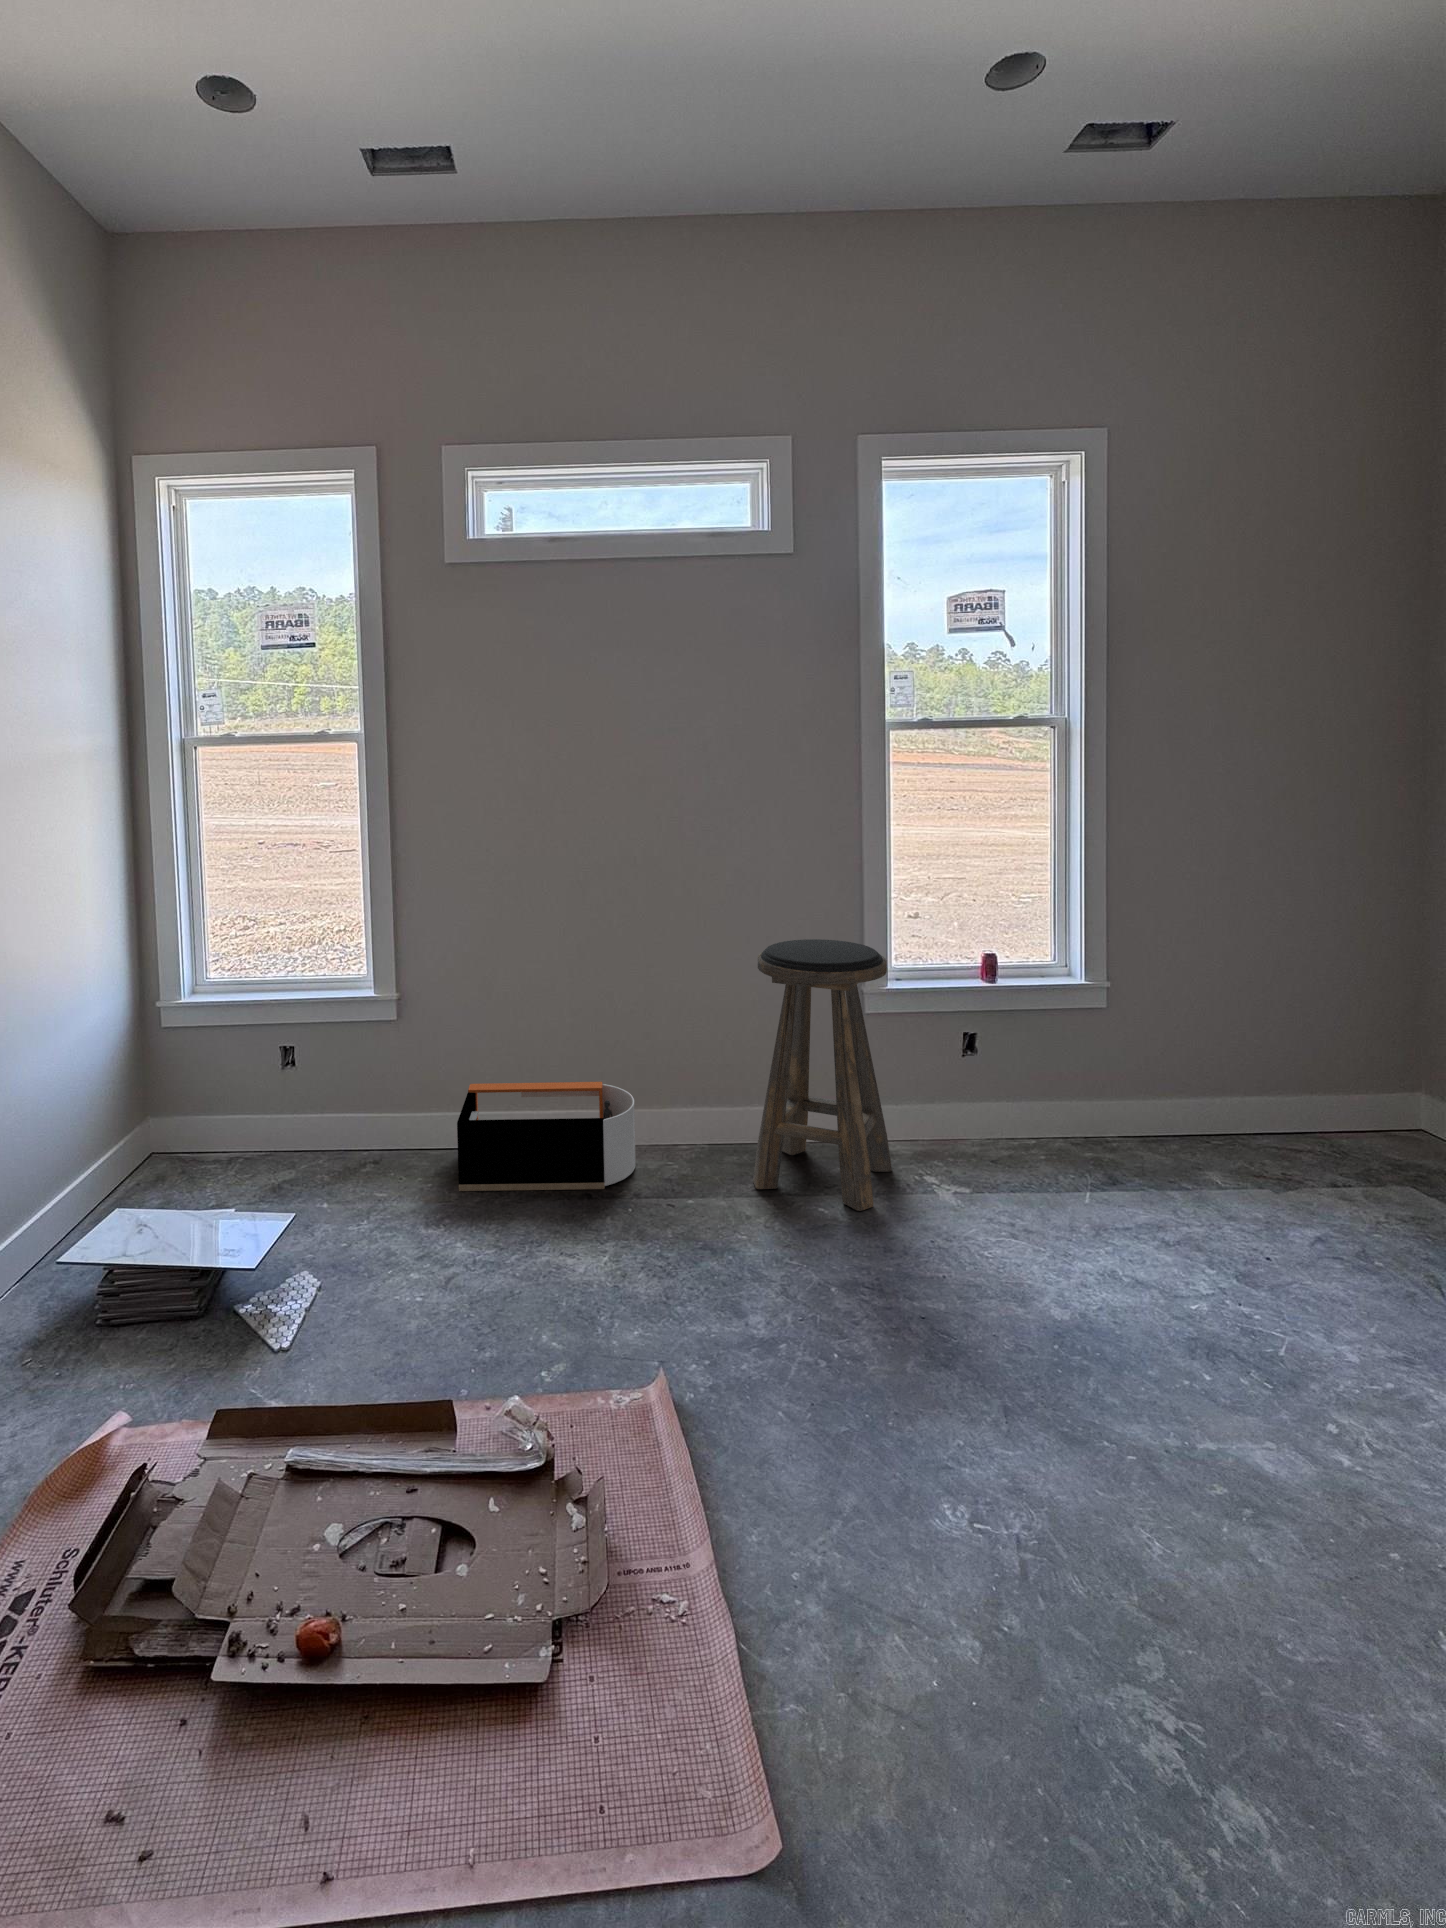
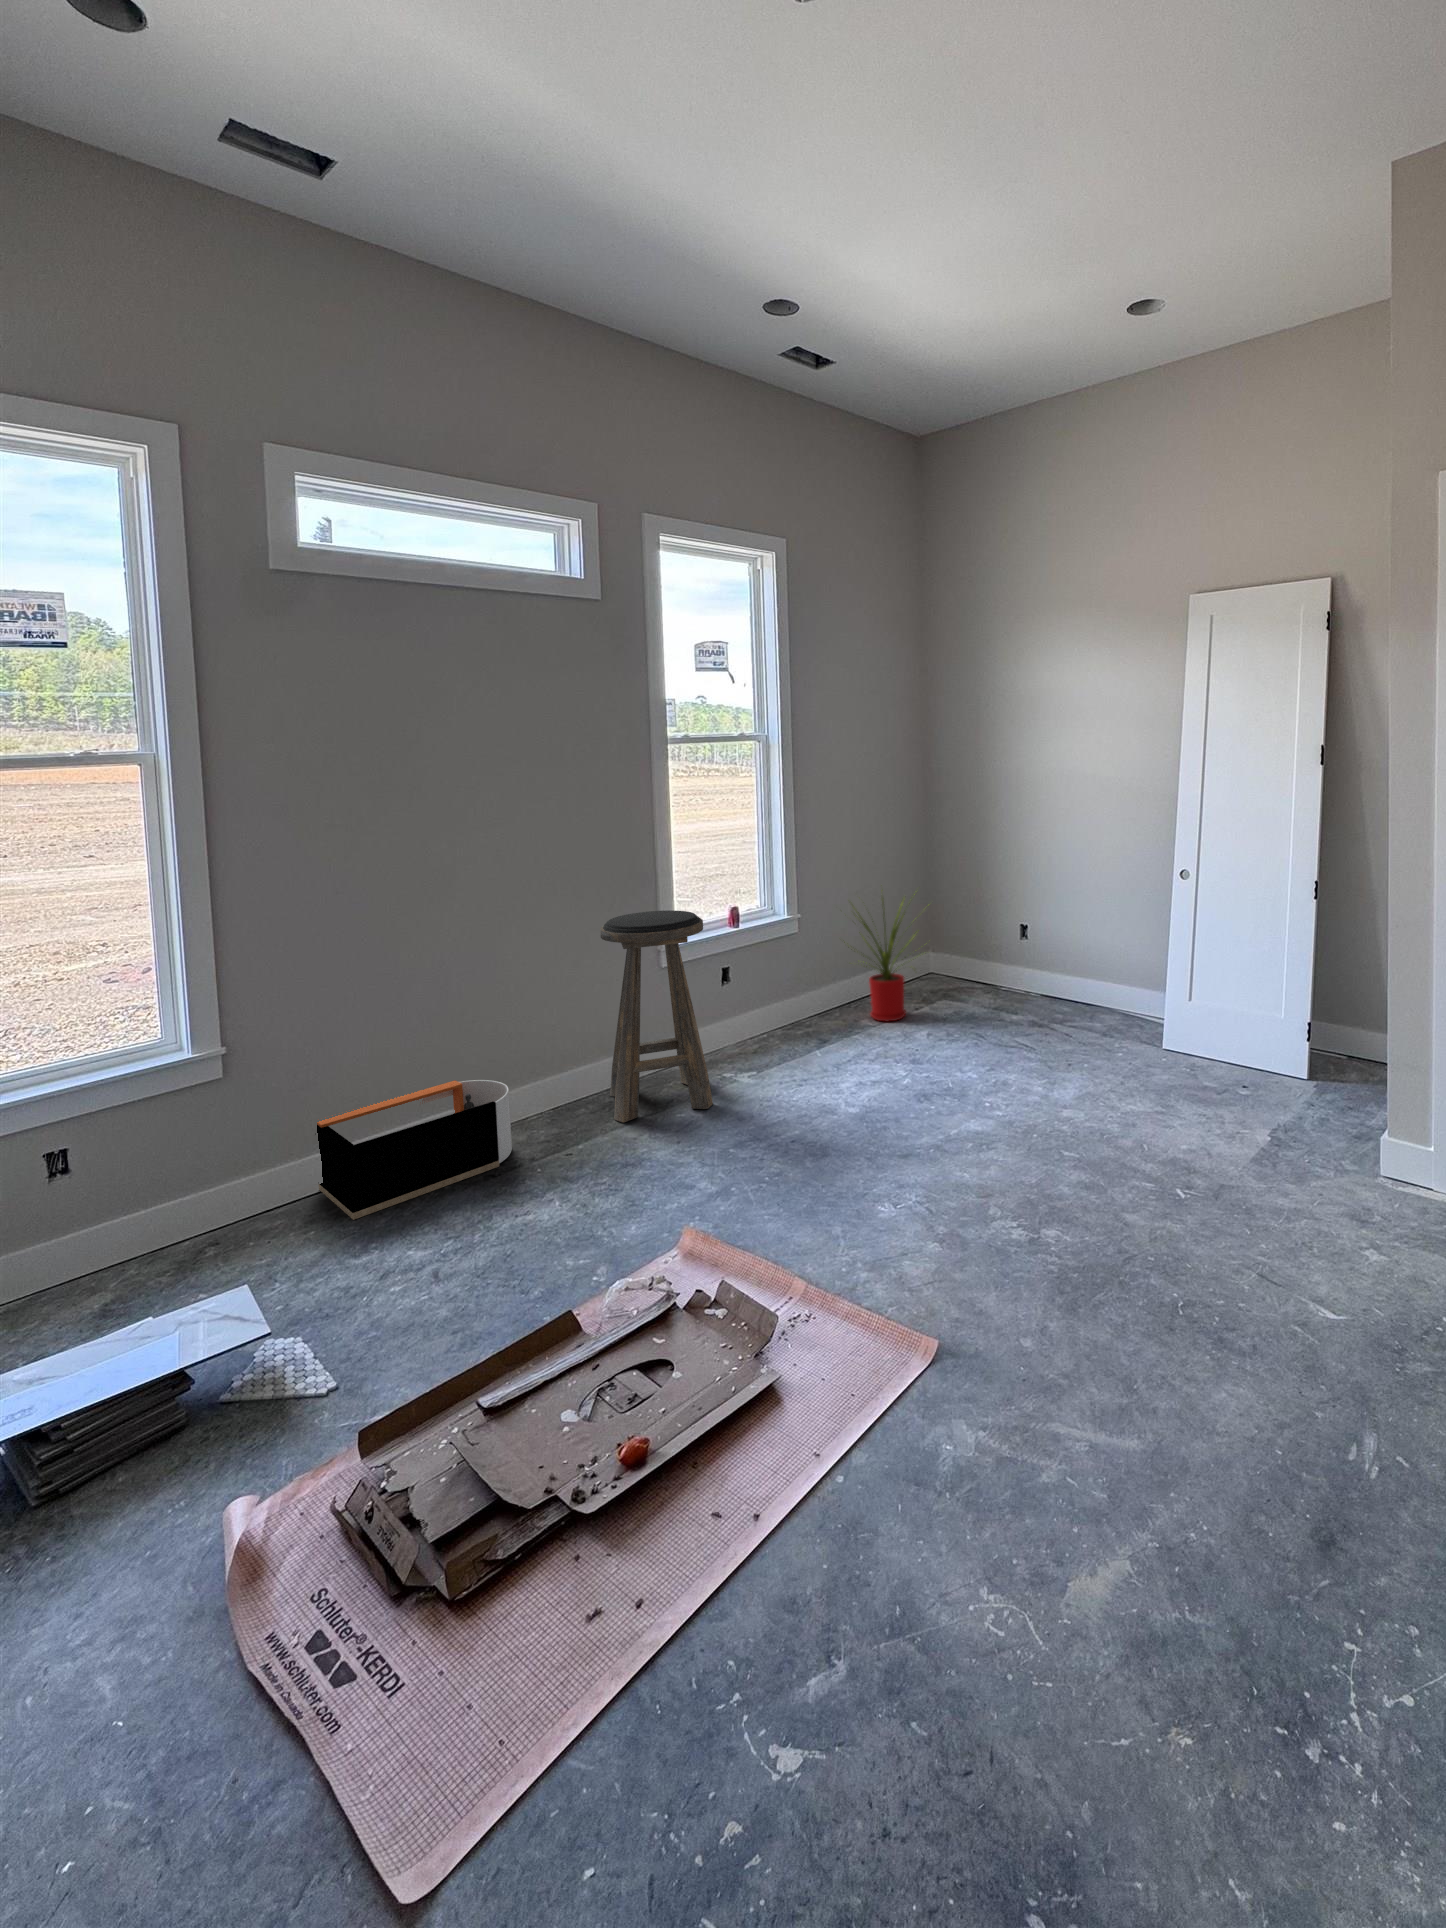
house plant: none [1169,957,1361,1179] -> present [844,894,919,1021]

